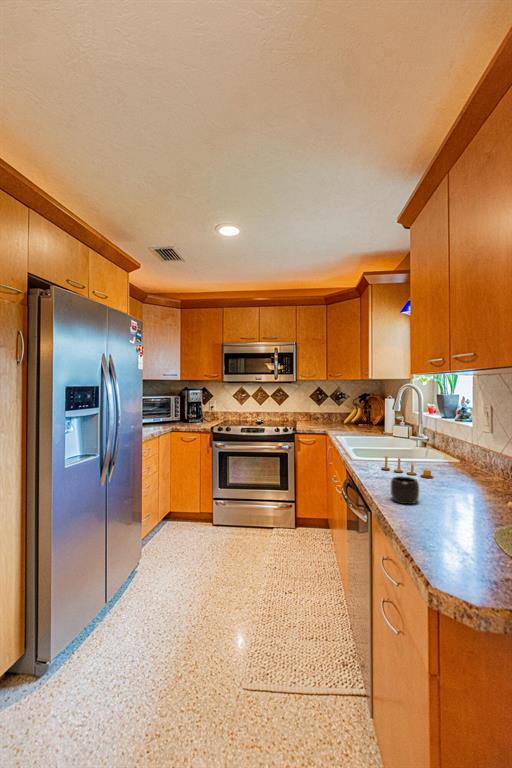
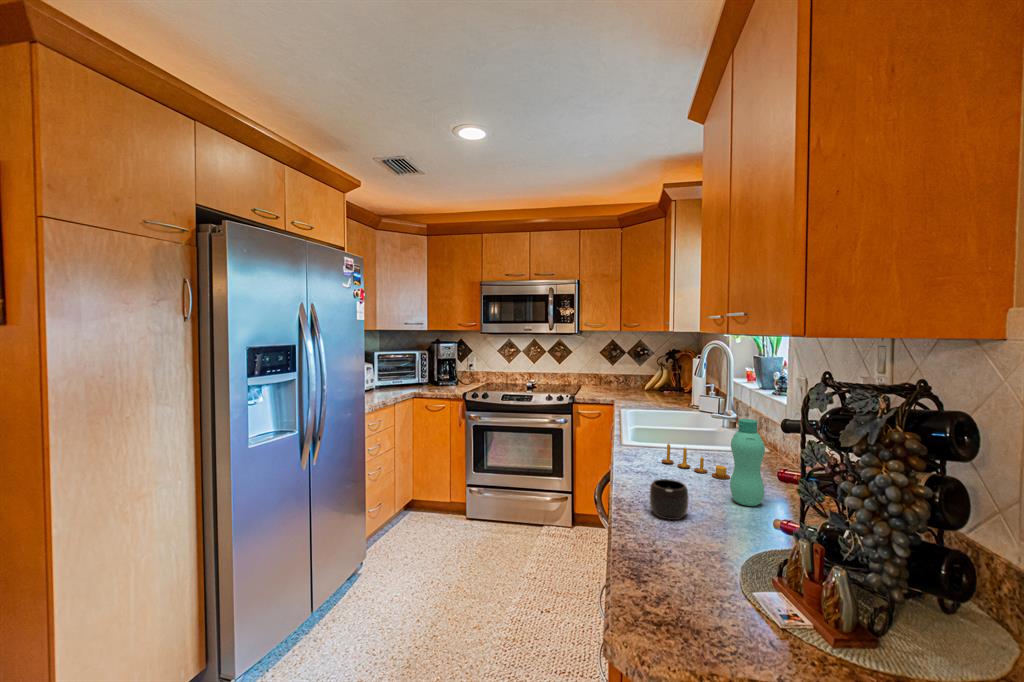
bottle: none [441,433,466,494] -> present [730,419,765,506]

